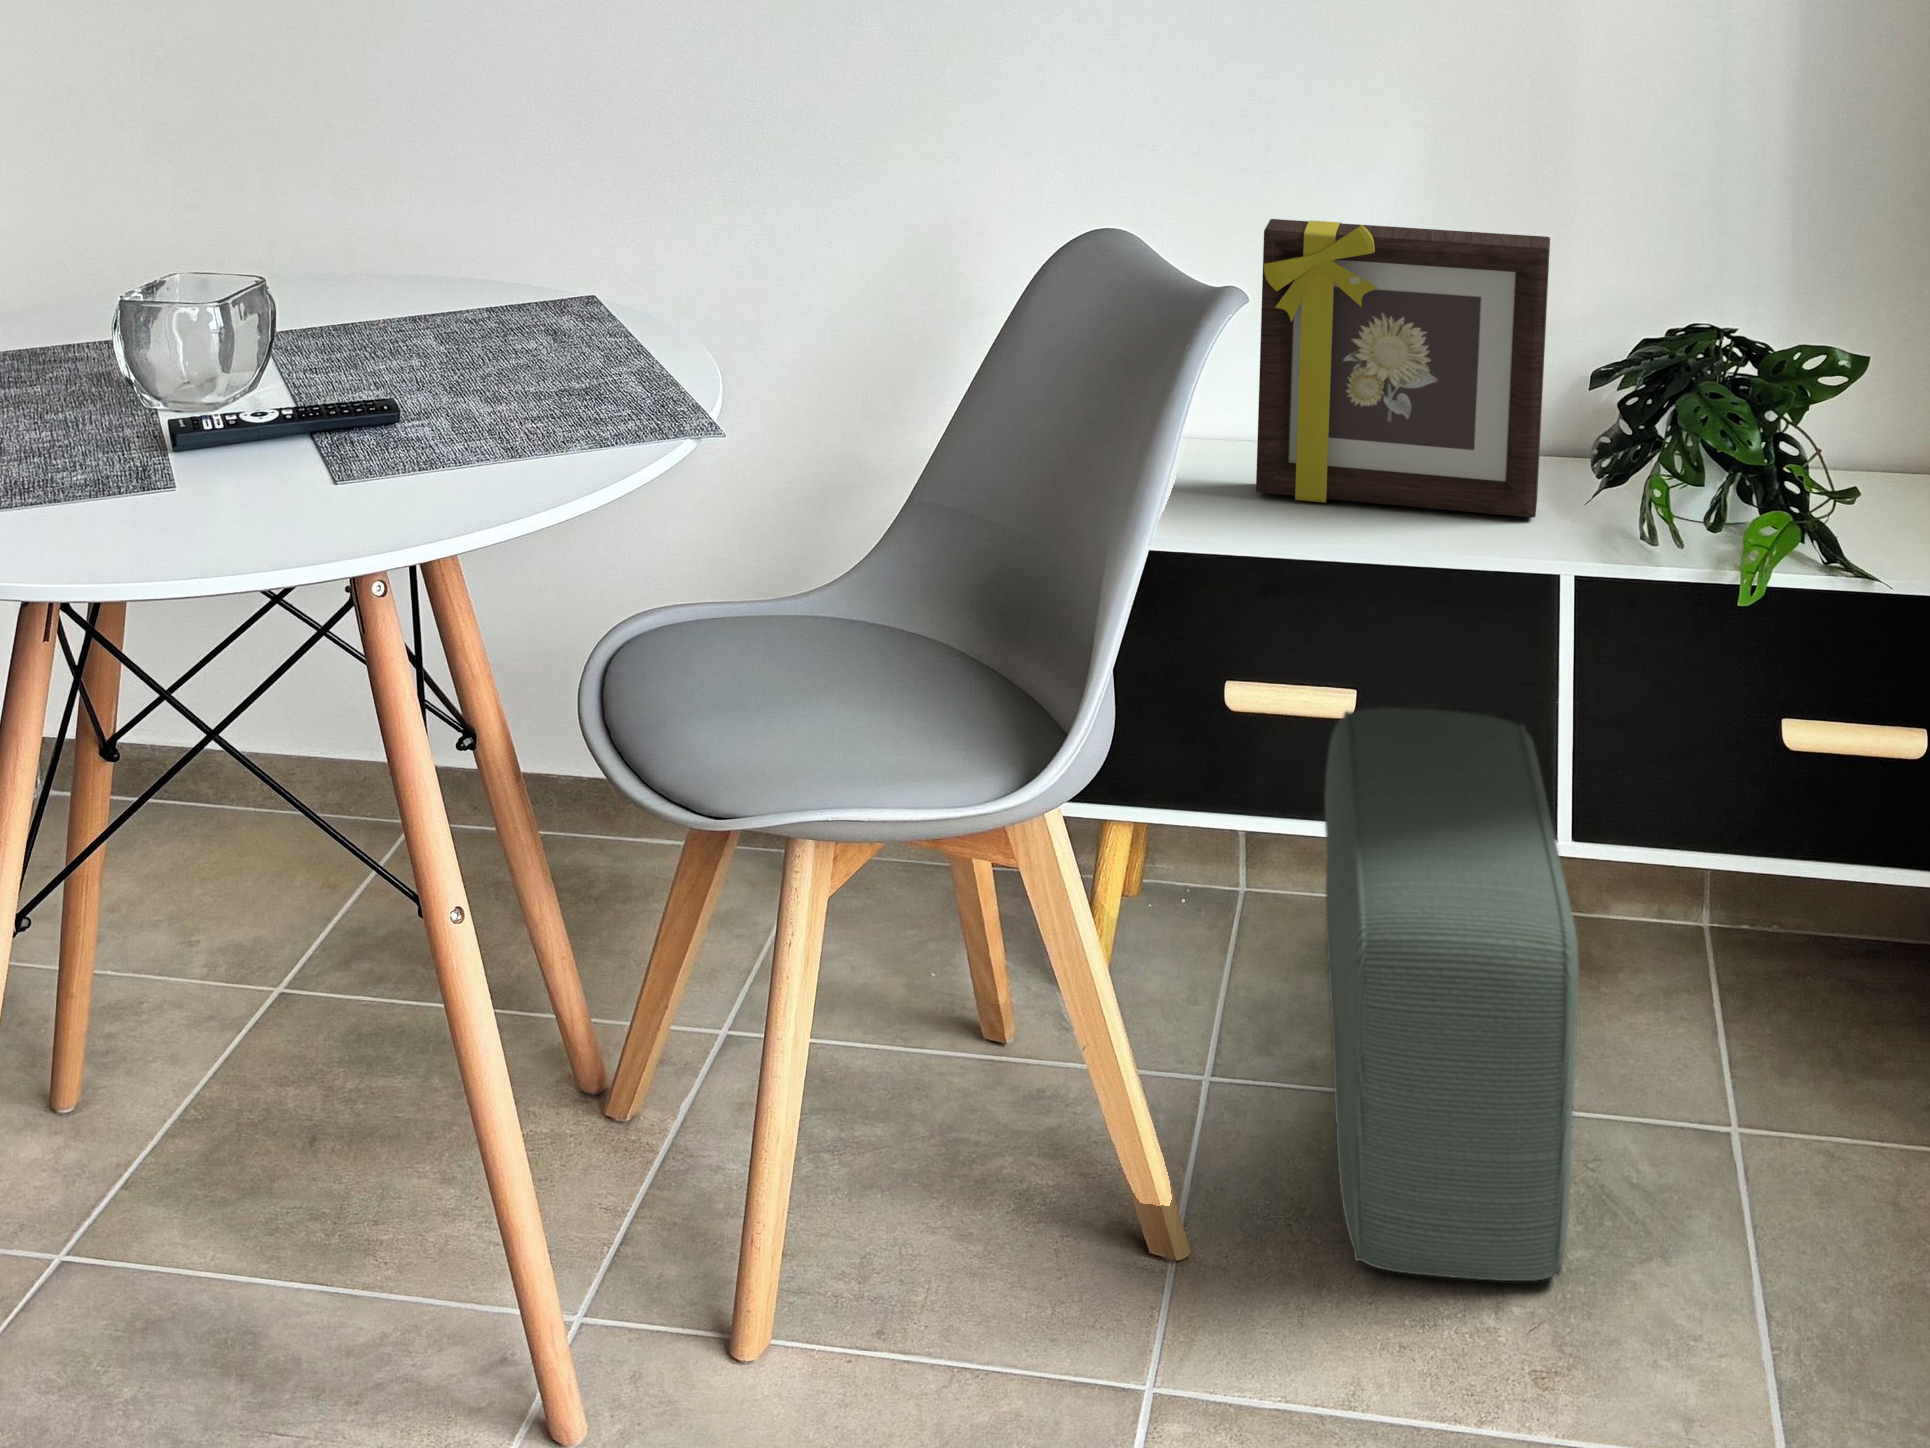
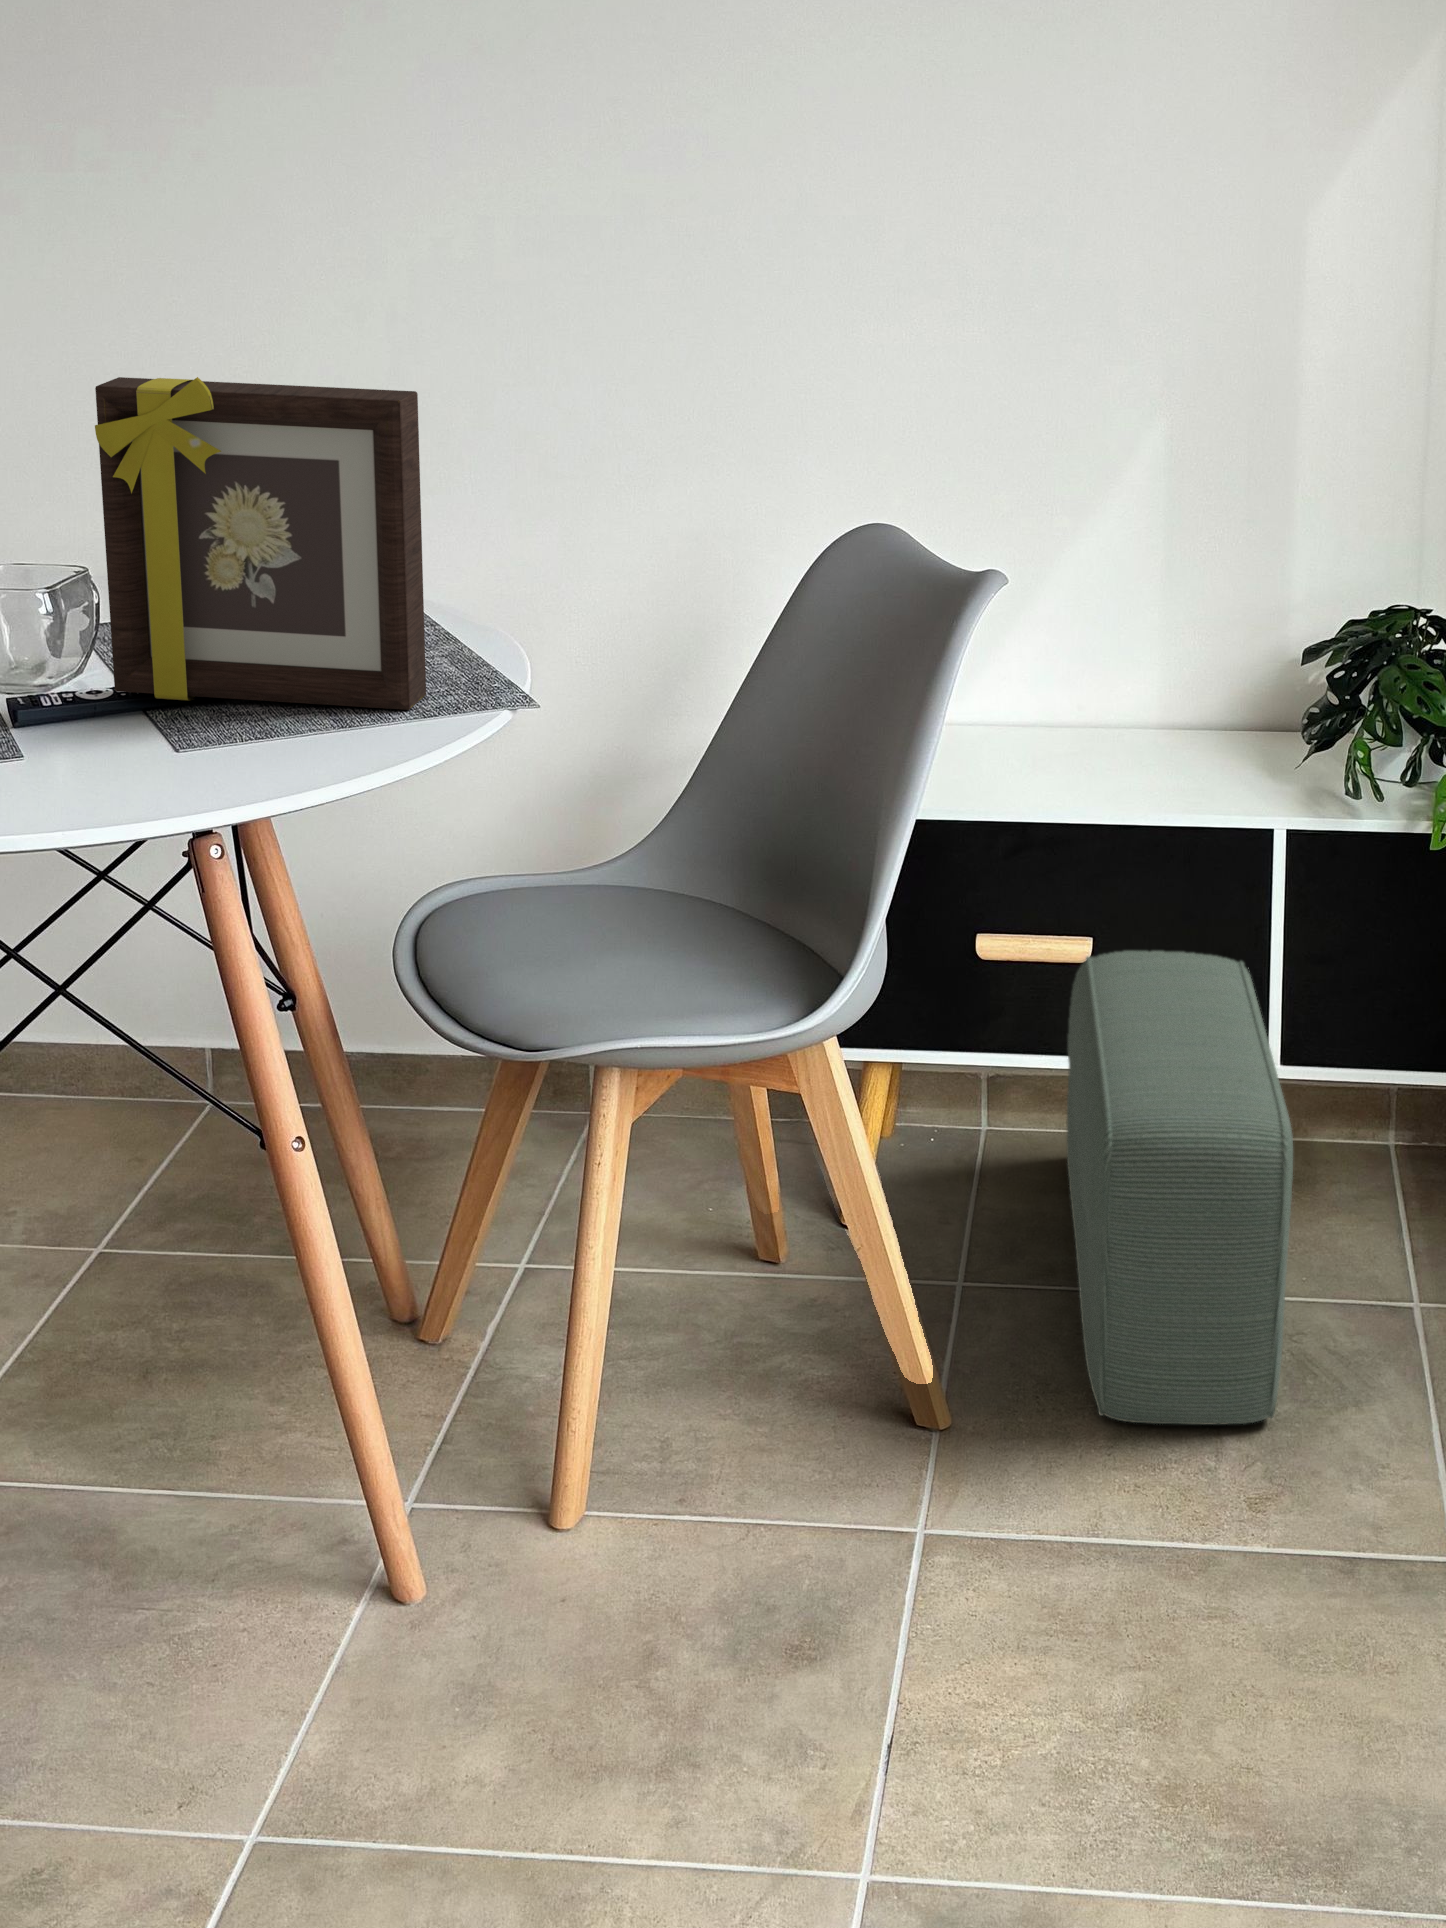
picture frame: present [1256,219,1550,518] -> present [95,377,426,710]

